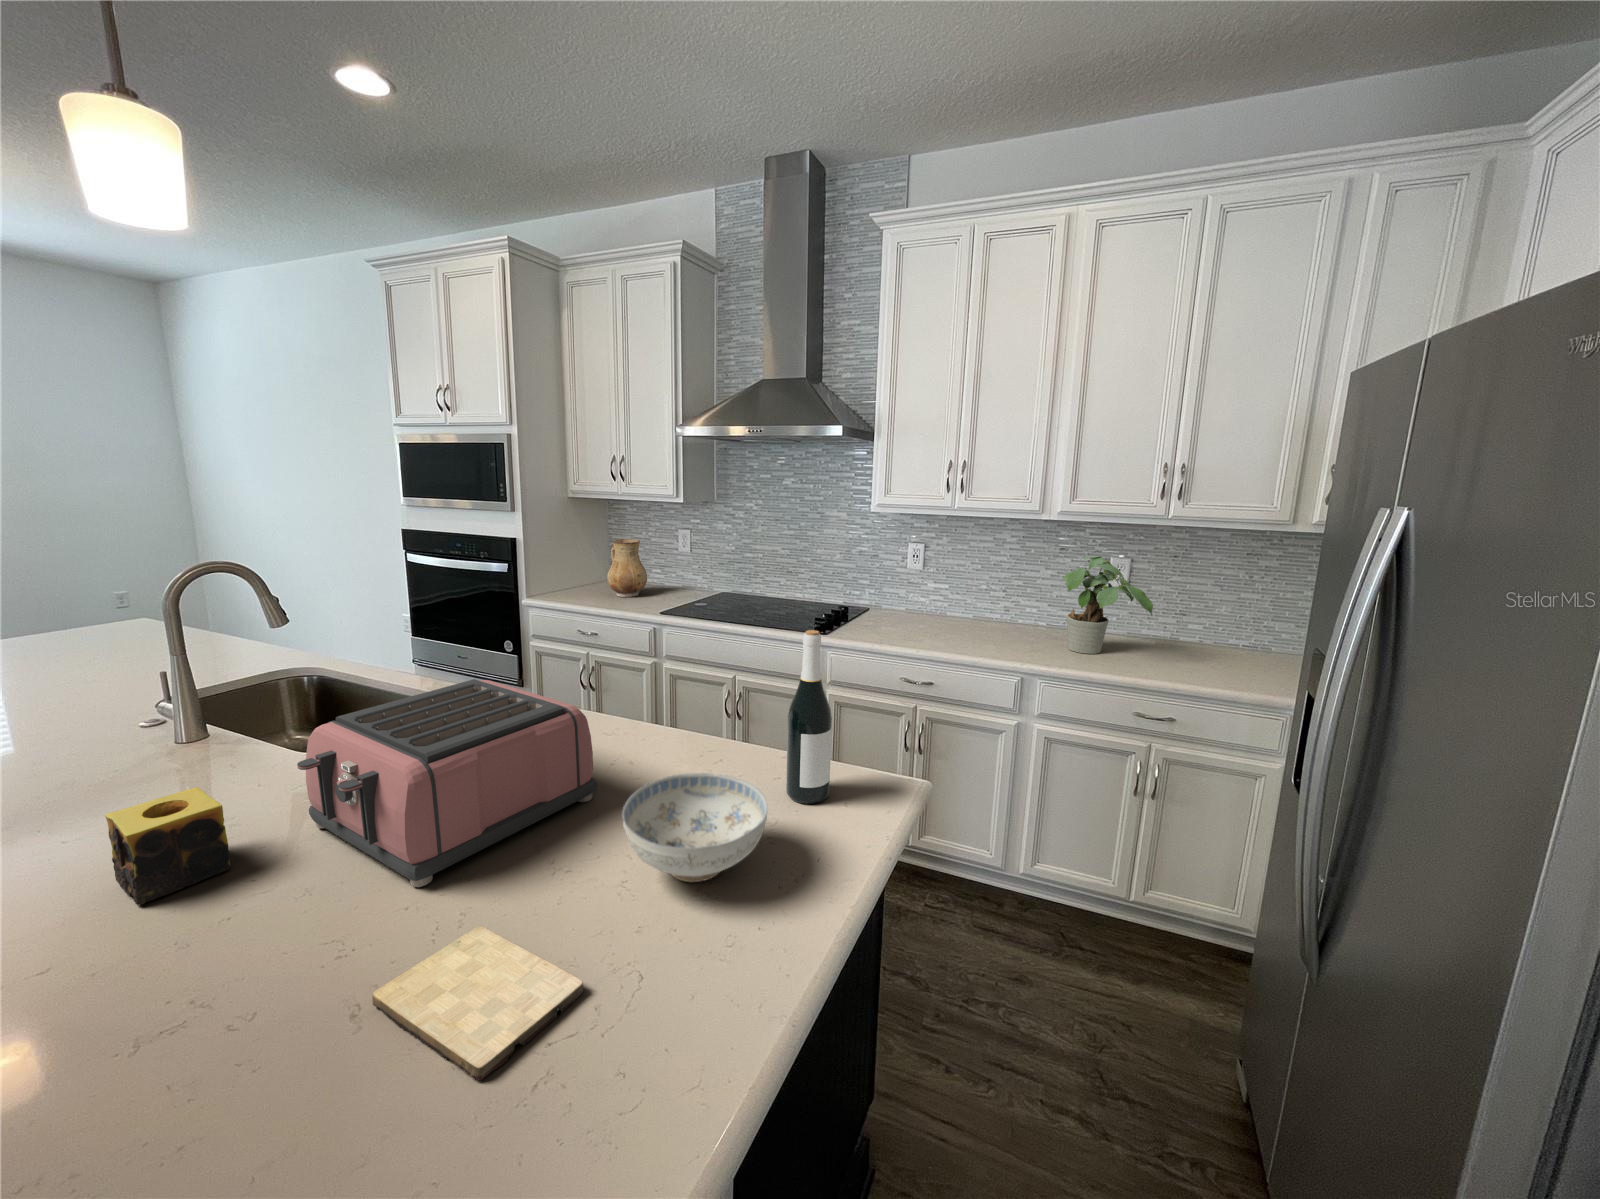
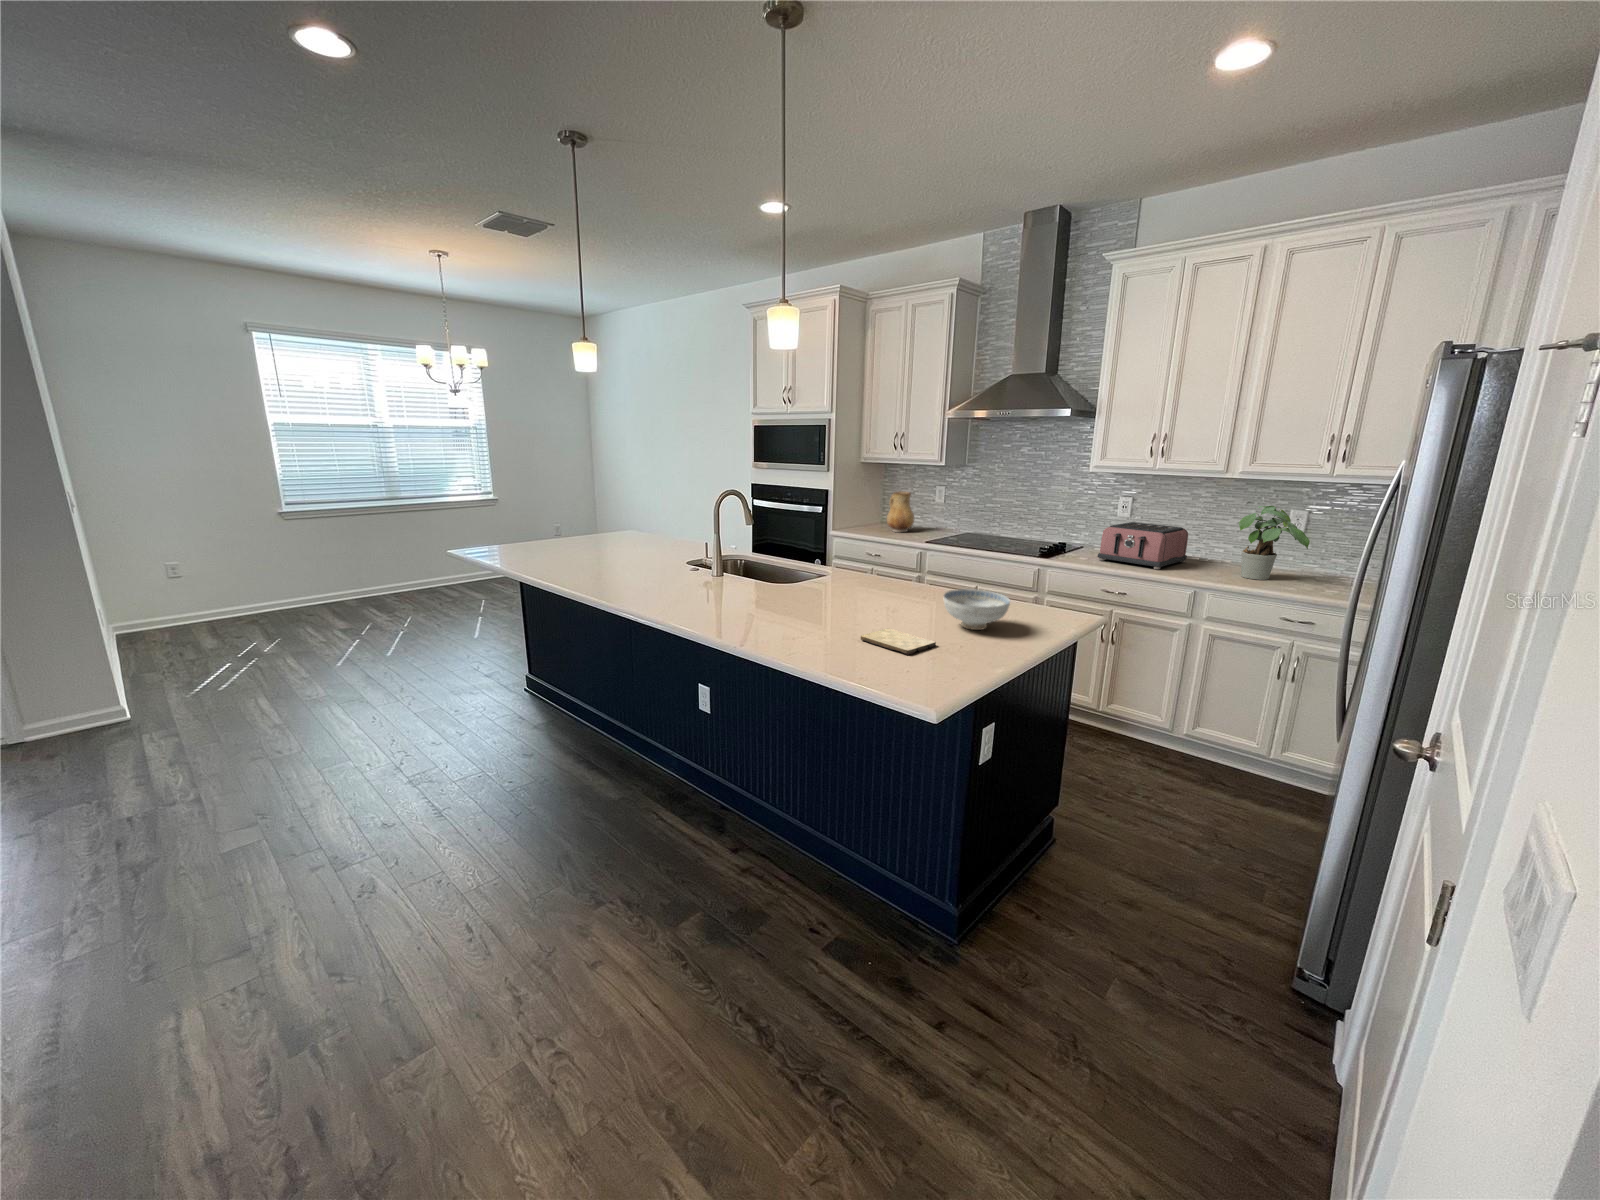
wine bottle: present [786,630,832,804] -> none [1017,526,1045,616]
toaster: present [297,679,597,887] -> present [1098,522,1188,569]
candle: present [105,788,231,905] -> none [741,578,780,614]

